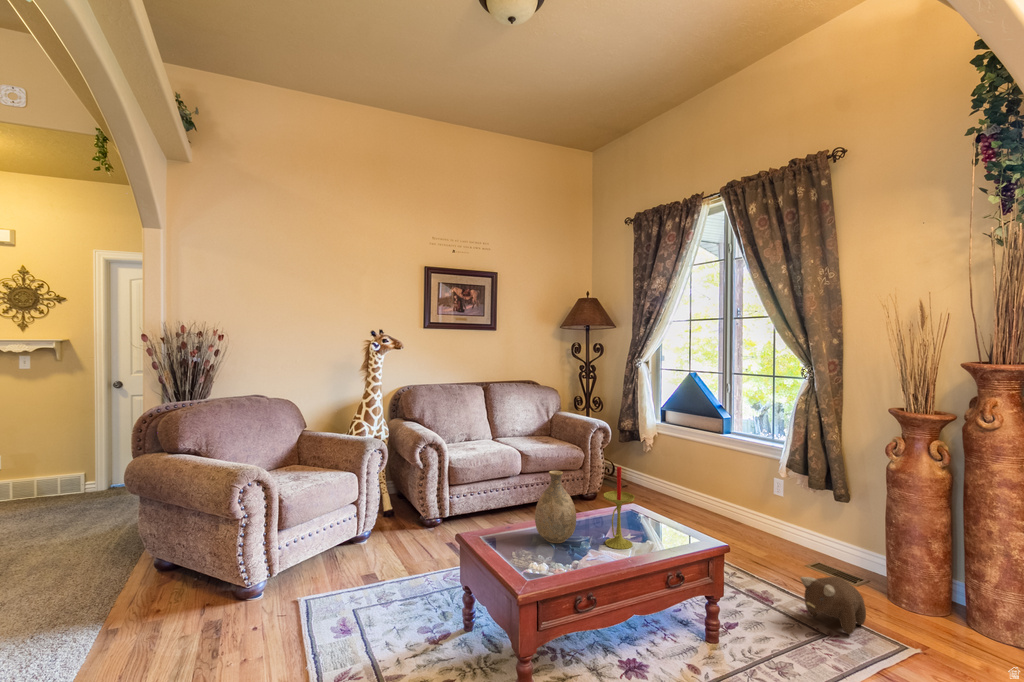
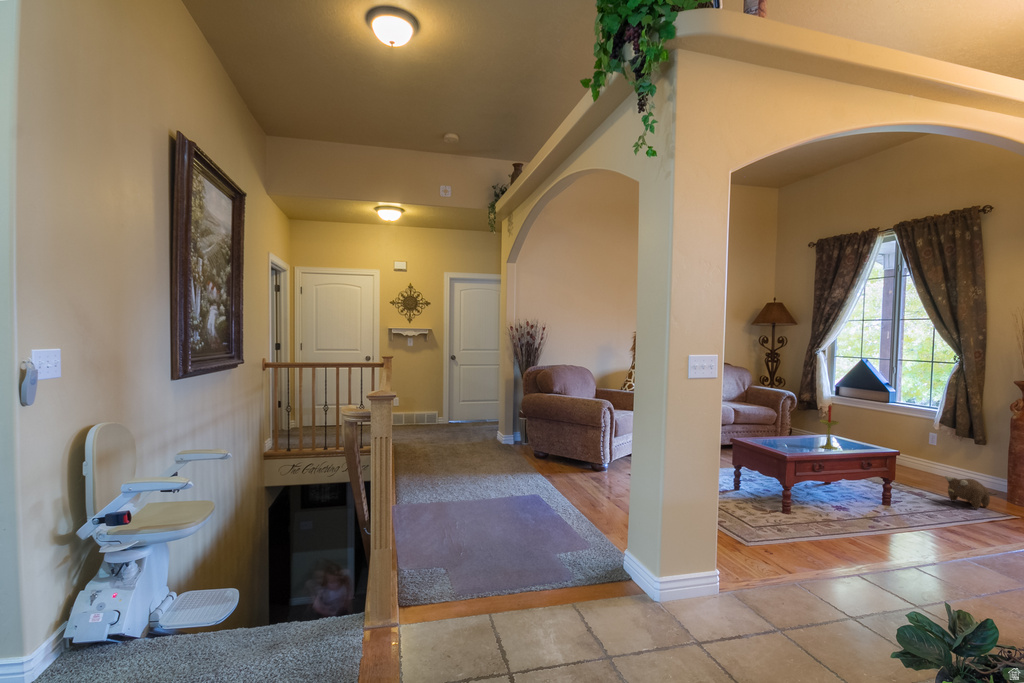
vase: present [535,471,576,543] -> none [776,407,802,445]

